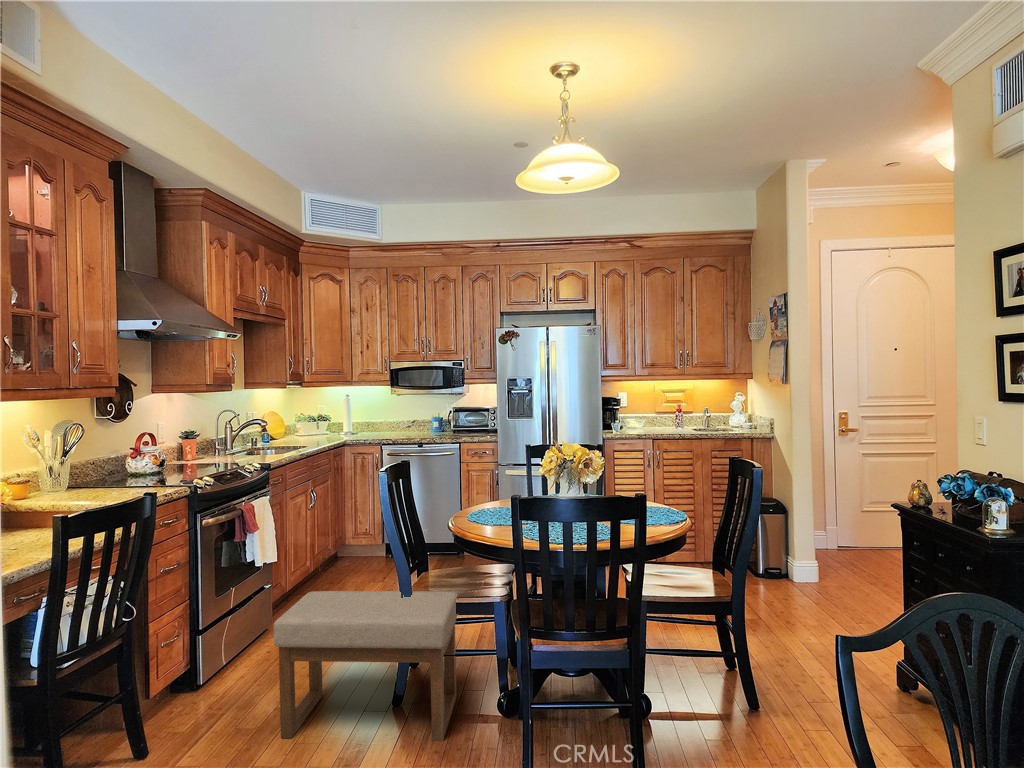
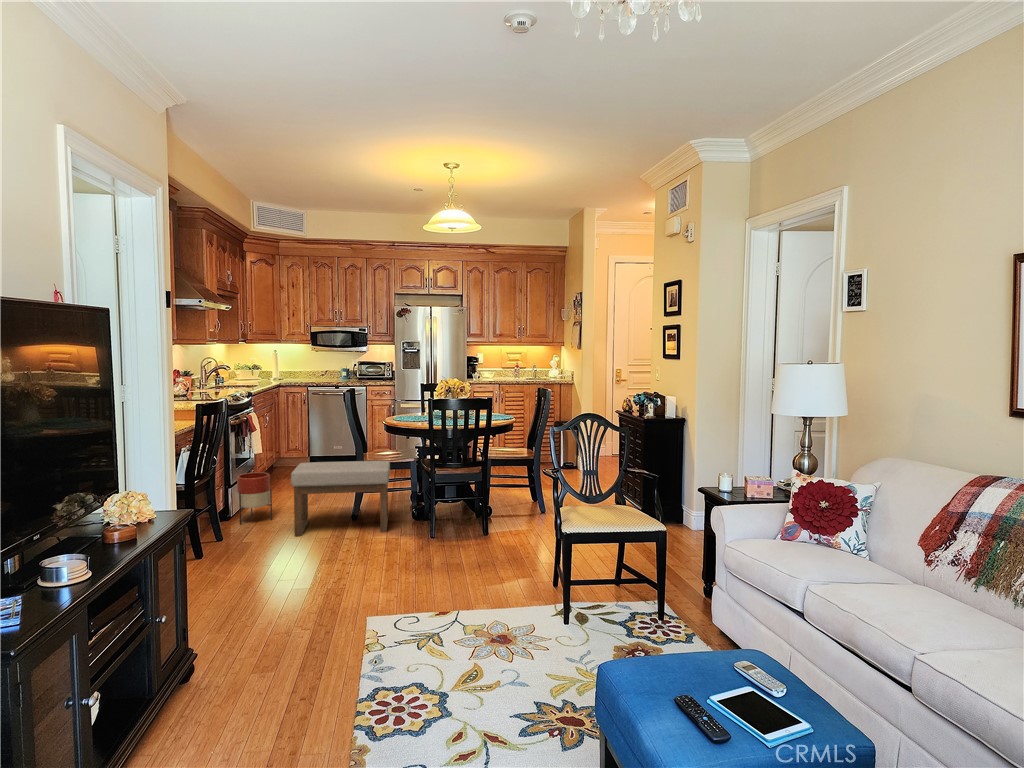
planter: none [215,598,271,692] -> present [237,472,272,525]

